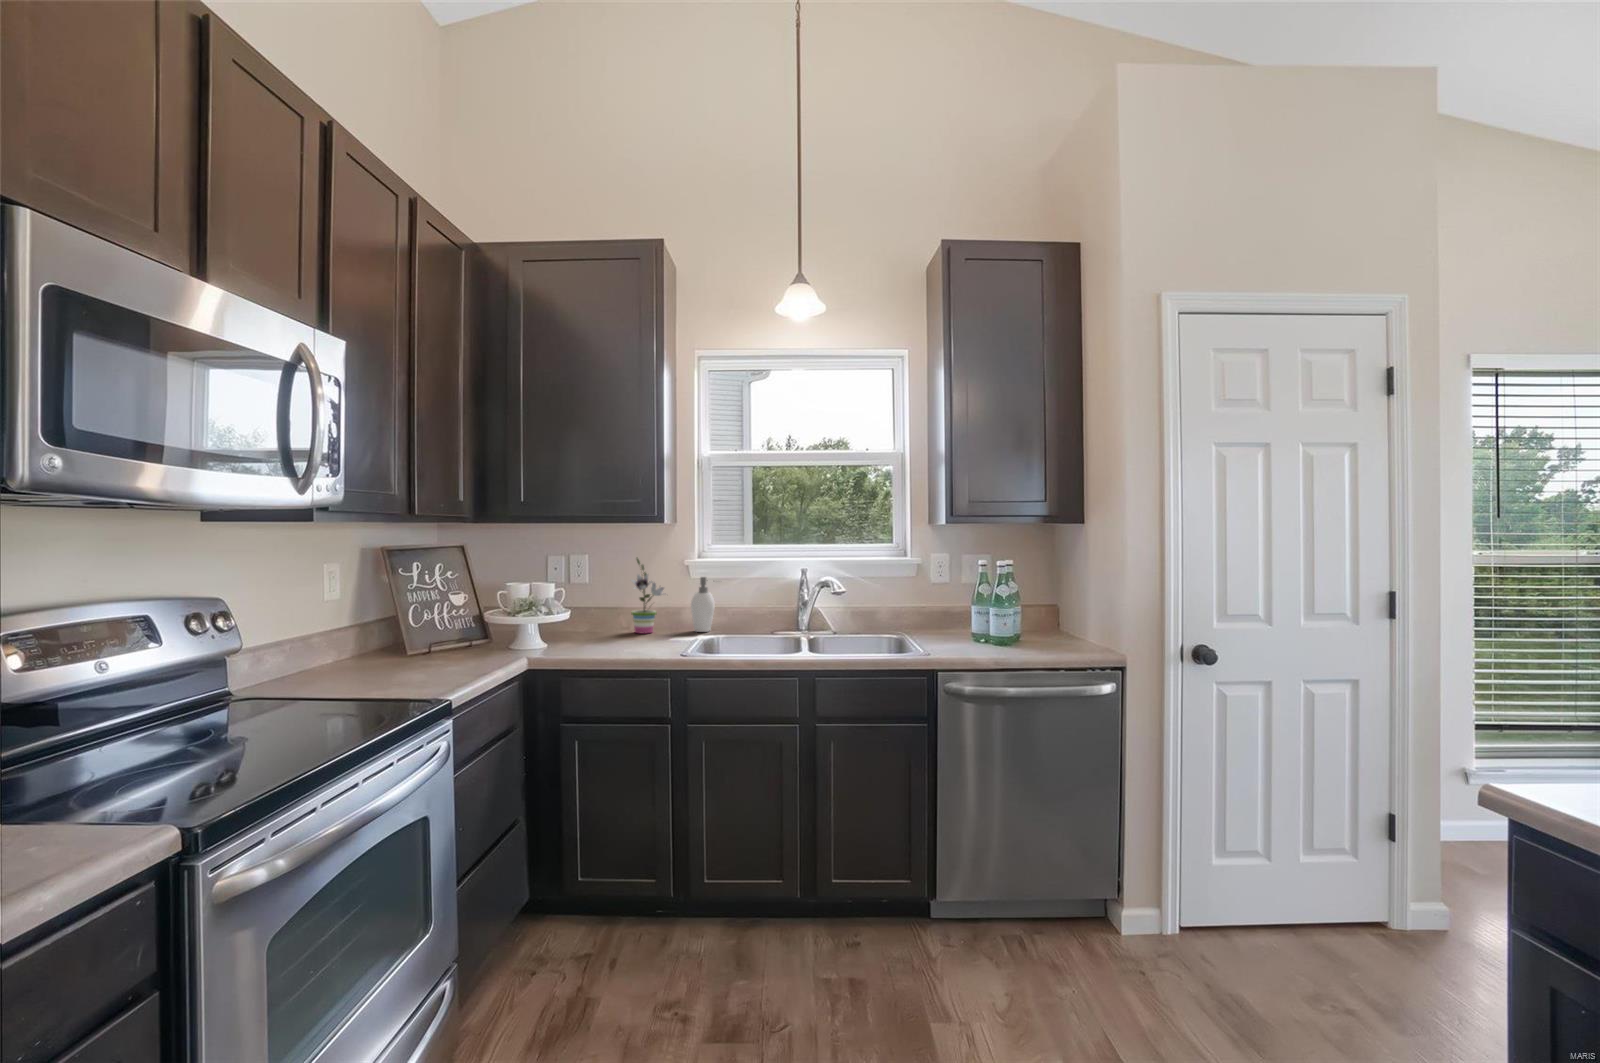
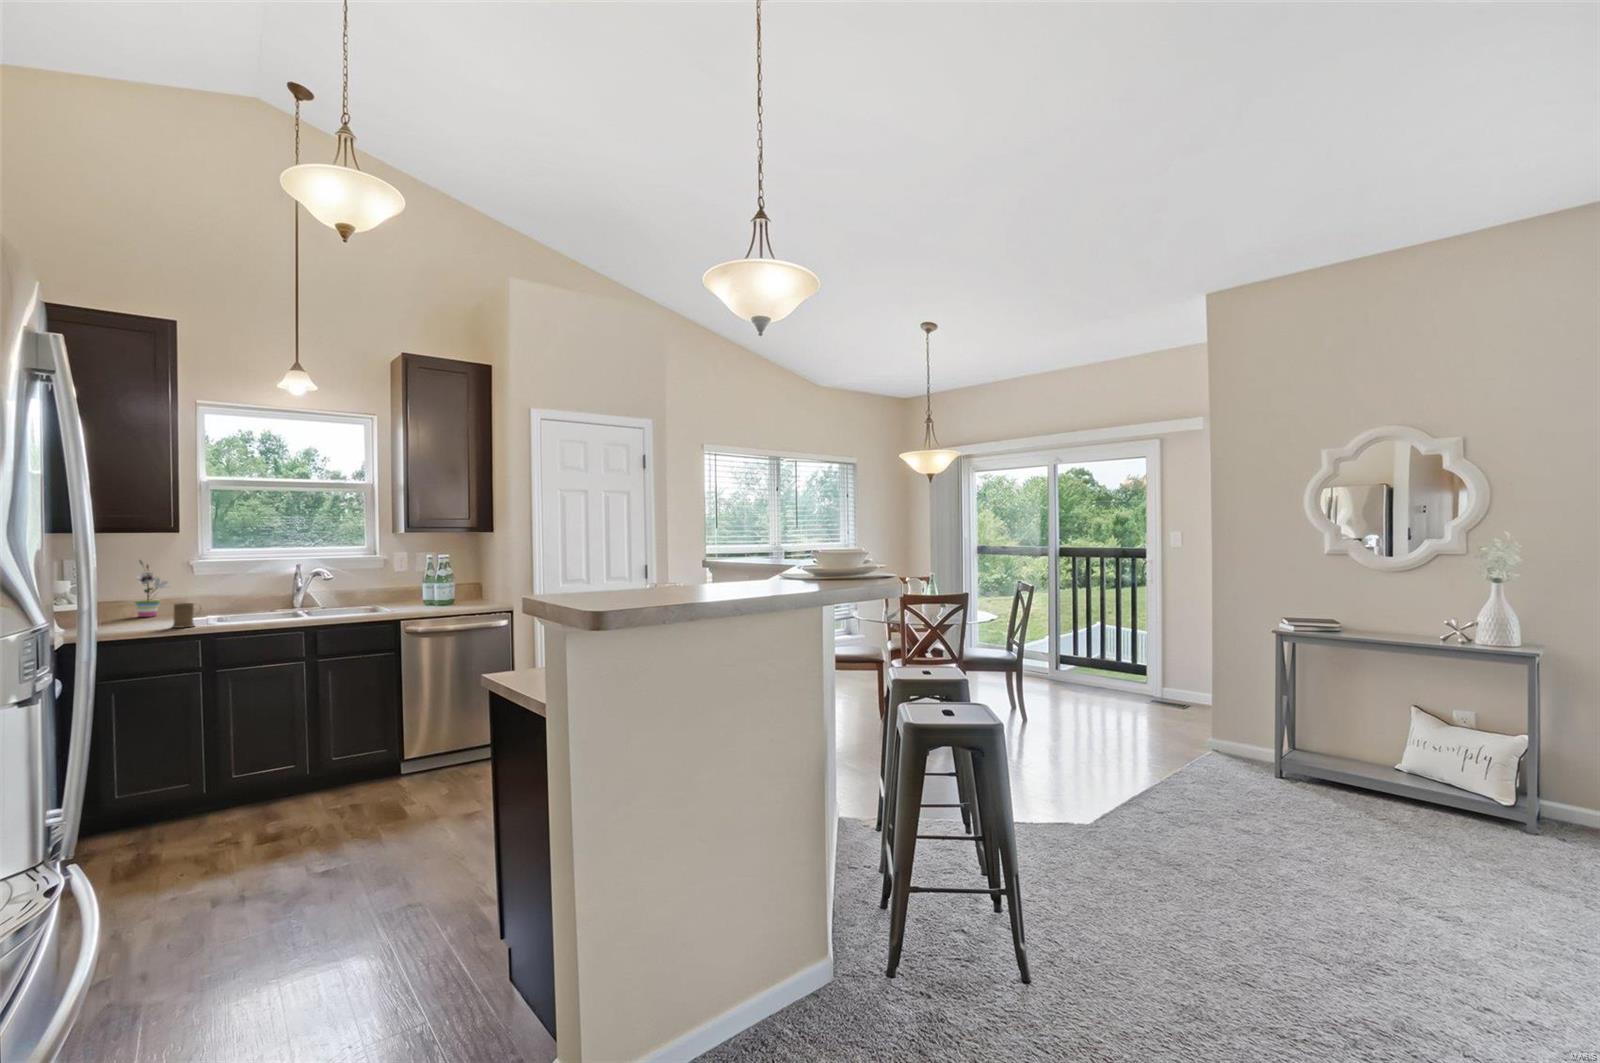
soap dispenser: present [691,577,715,632] -> none [194,573,223,613]
mug: none [655,623,689,660] -> present [172,603,200,628]

